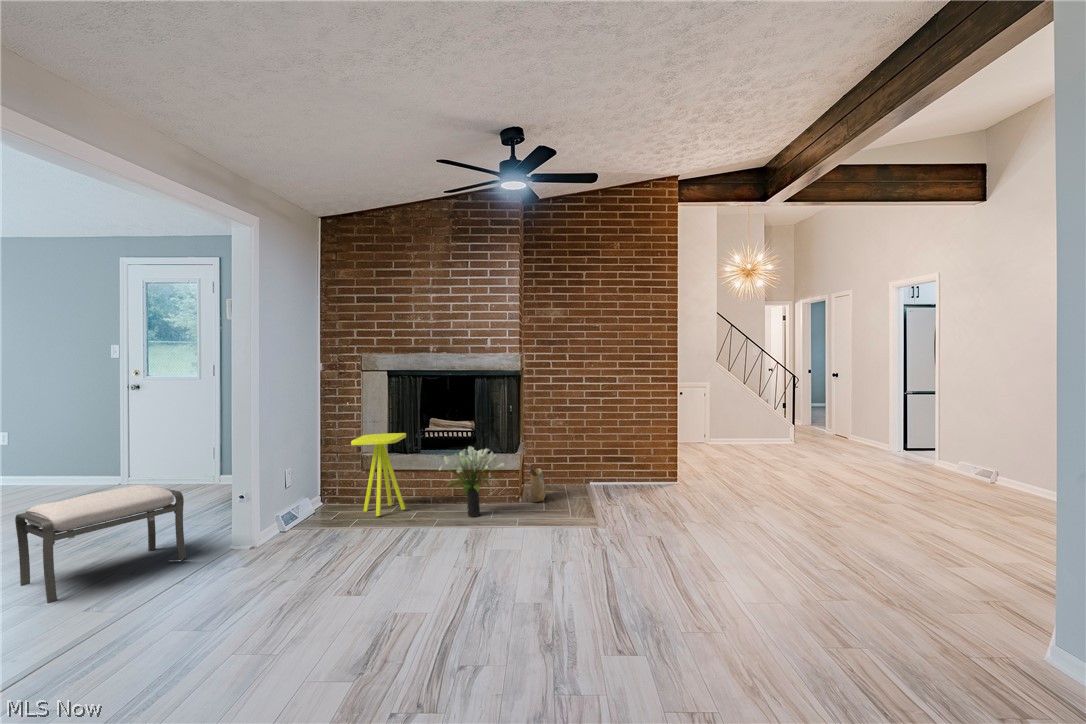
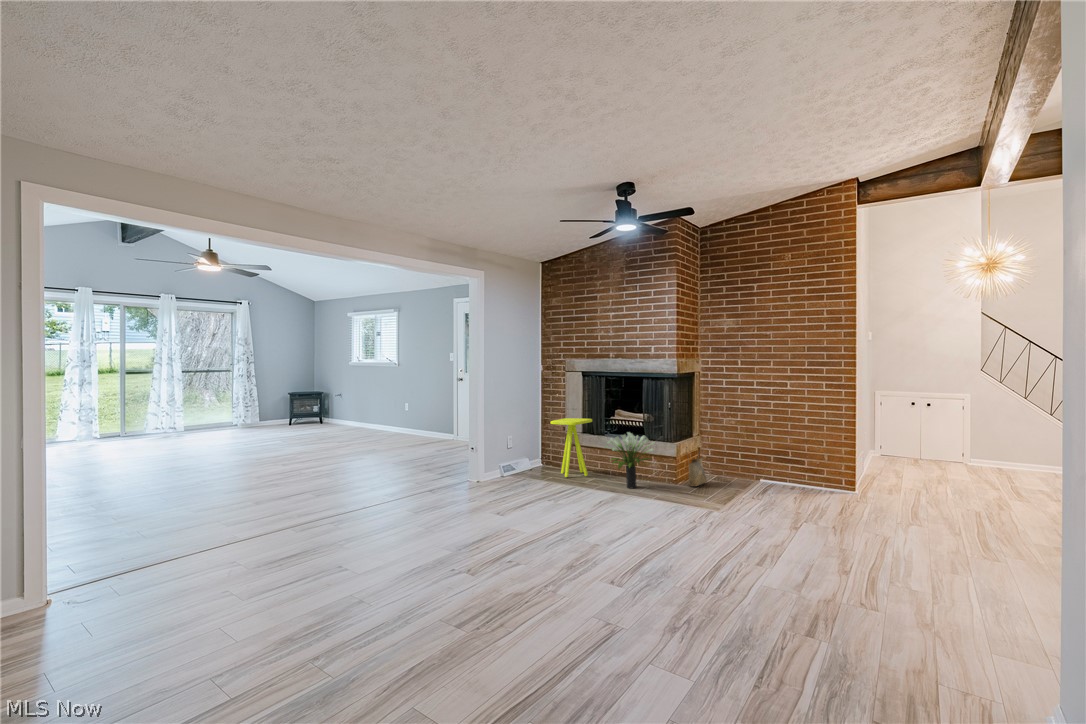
ottoman: present [15,485,186,603] -> none [374,436,446,490]

